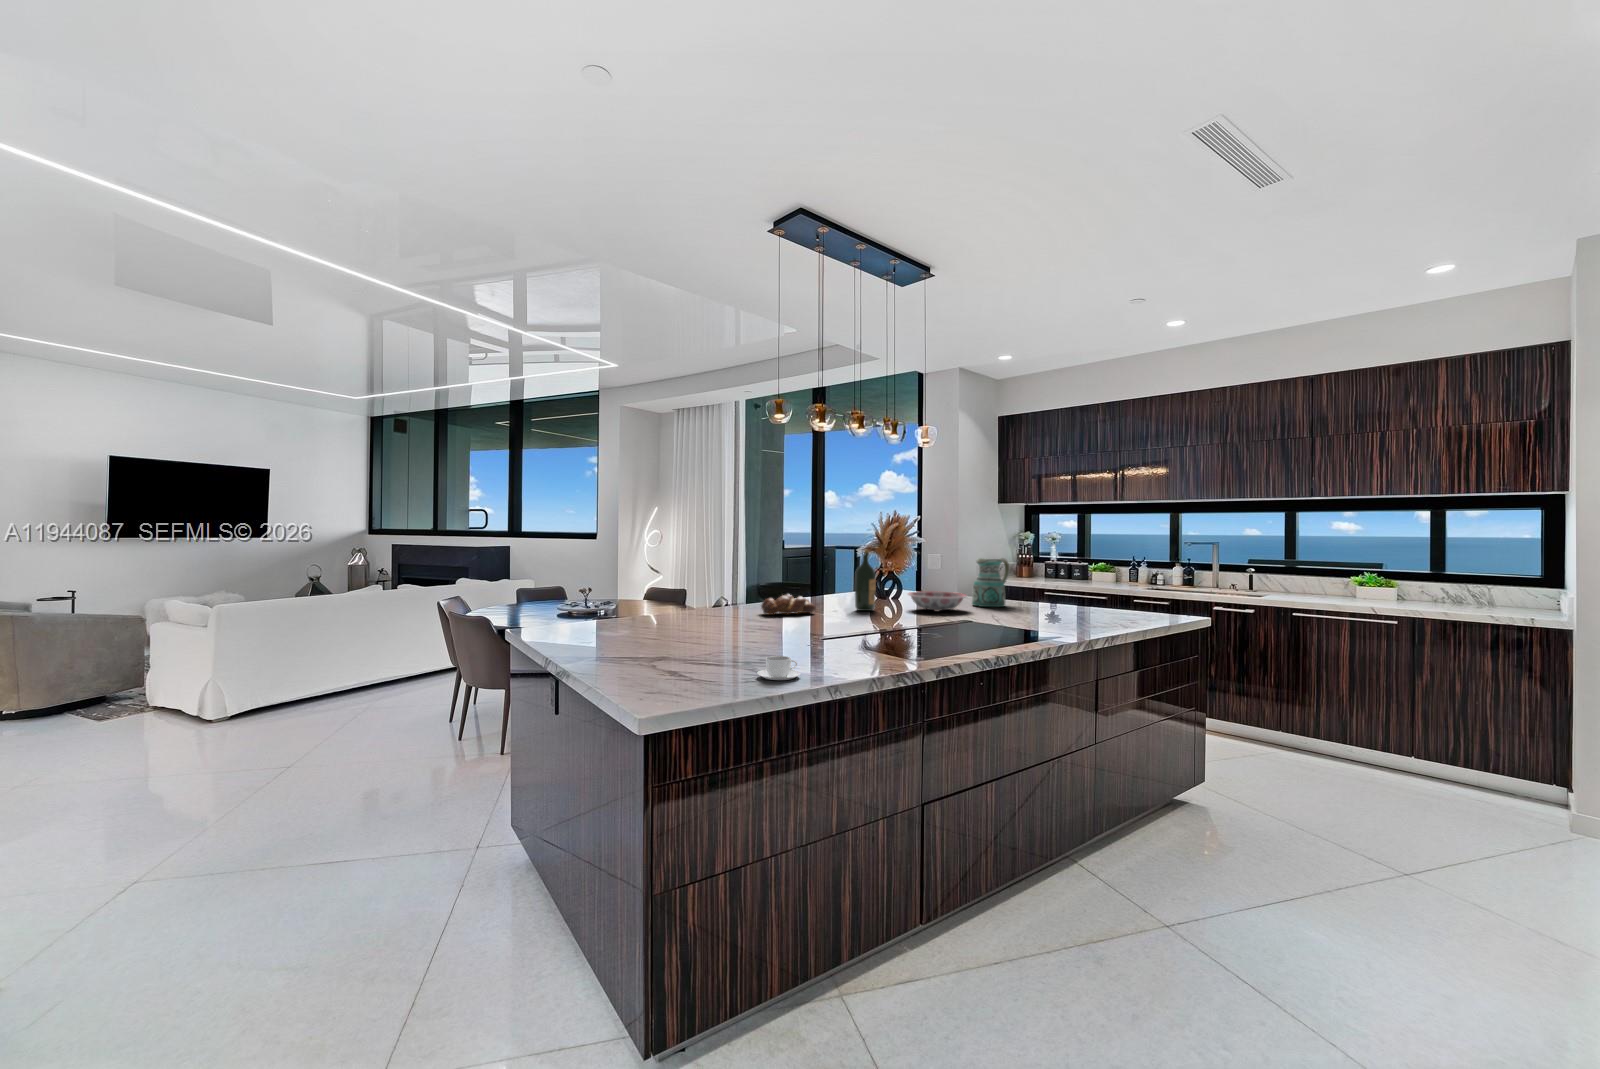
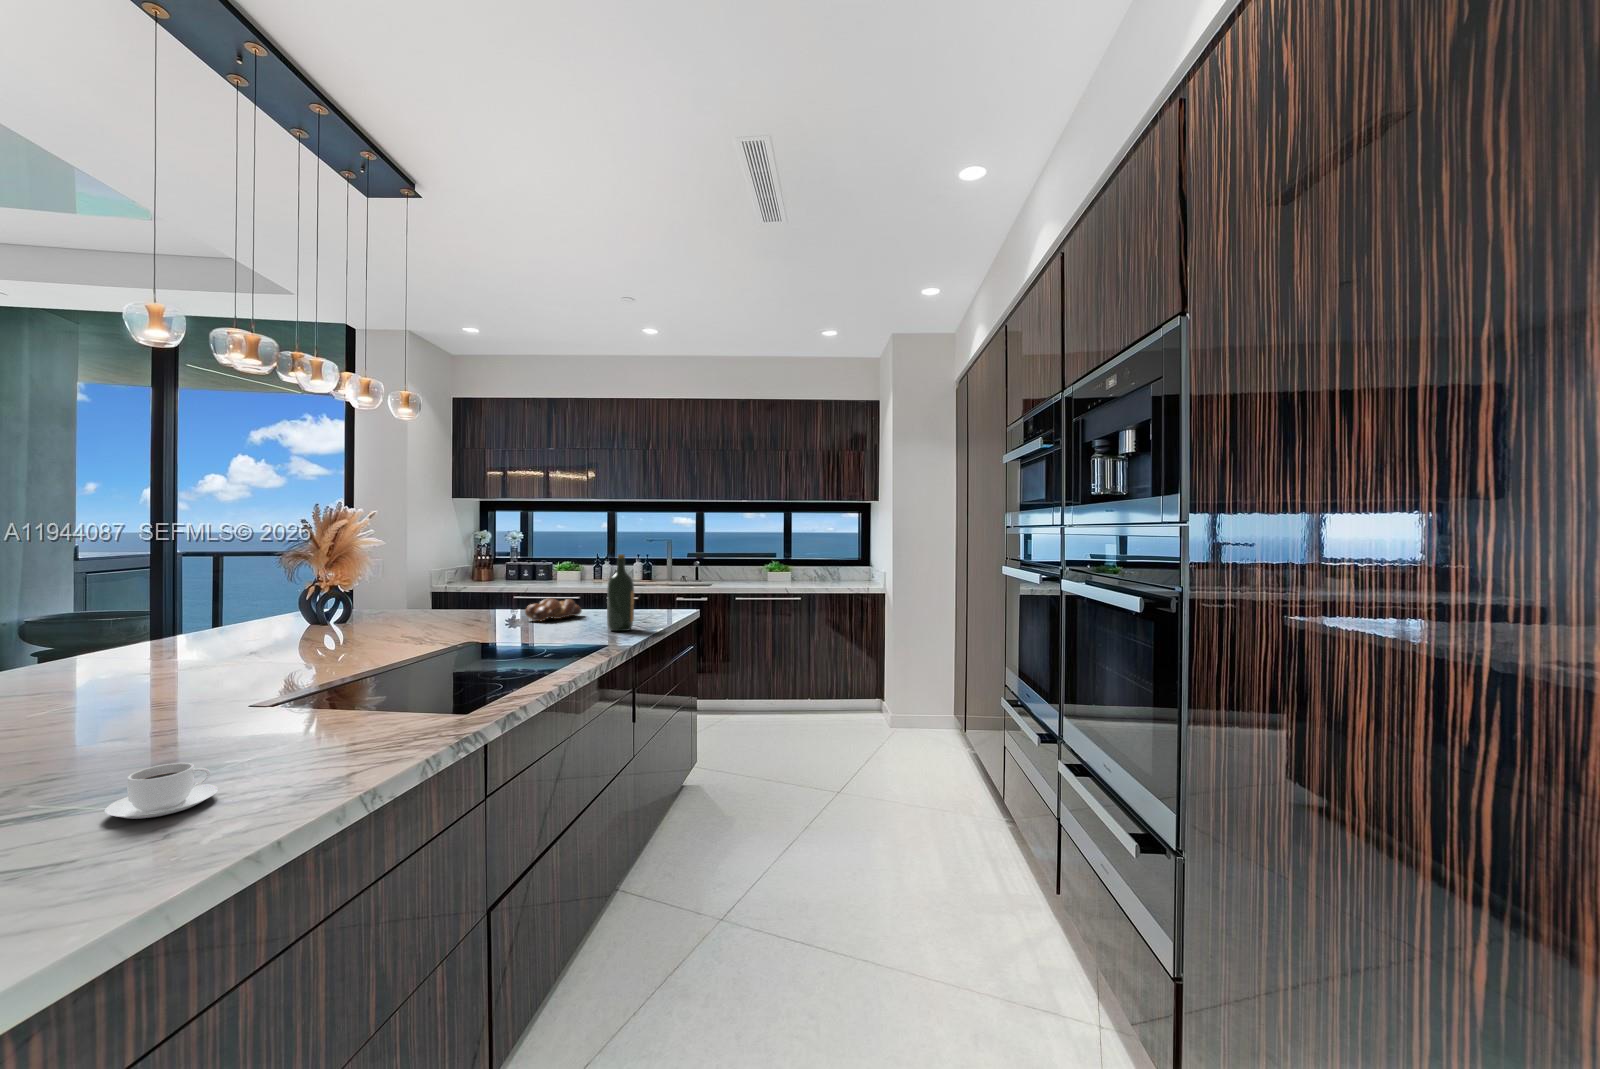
wine bottle: present [855,550,876,611] -> present [607,554,634,631]
ceramic pitcher: present [972,558,1009,607] -> none [448,561,493,620]
ceramic bowl: present [908,591,966,611] -> none [361,607,447,632]
bread loaf: present [761,594,816,615] -> present [525,598,582,621]

